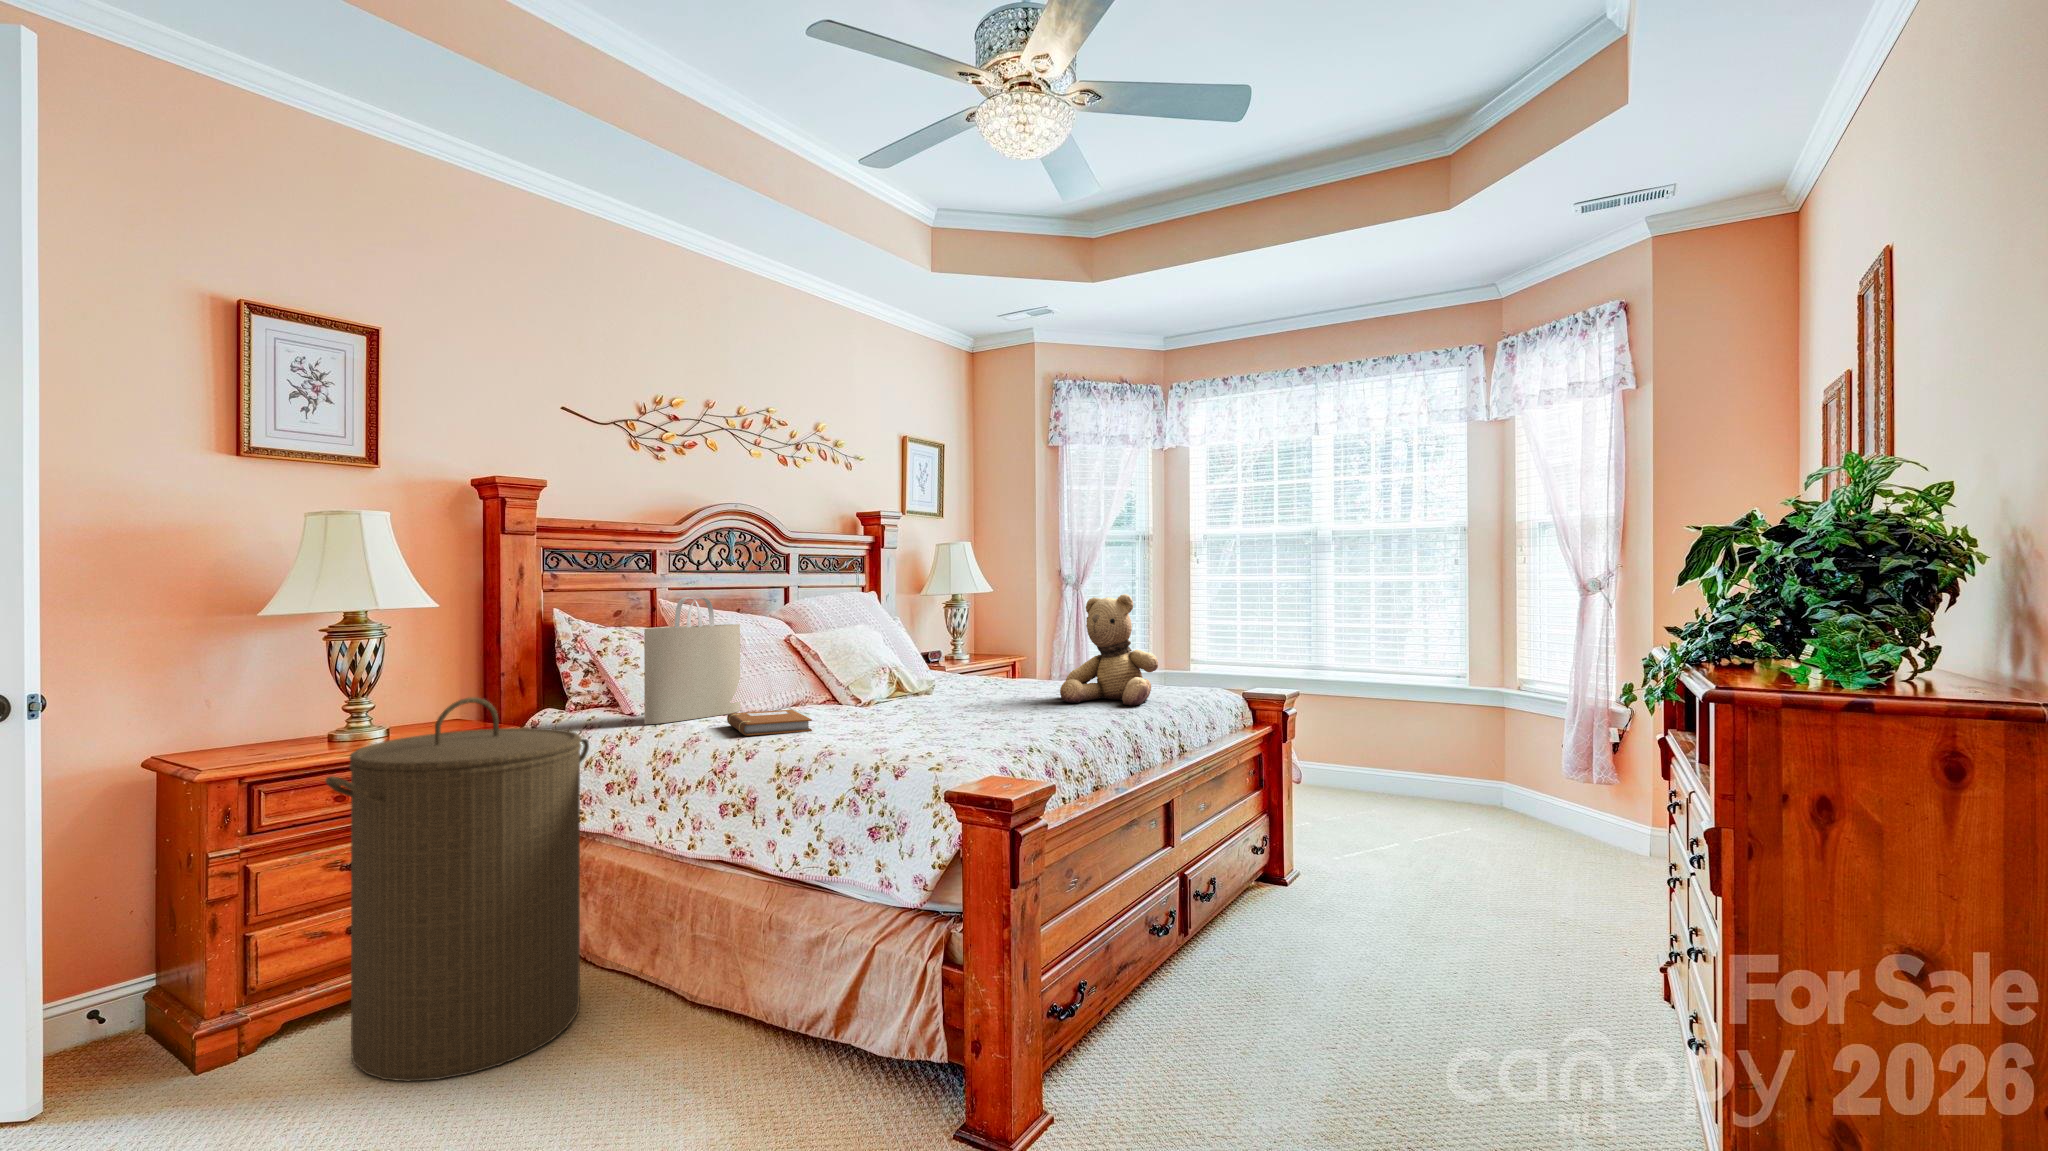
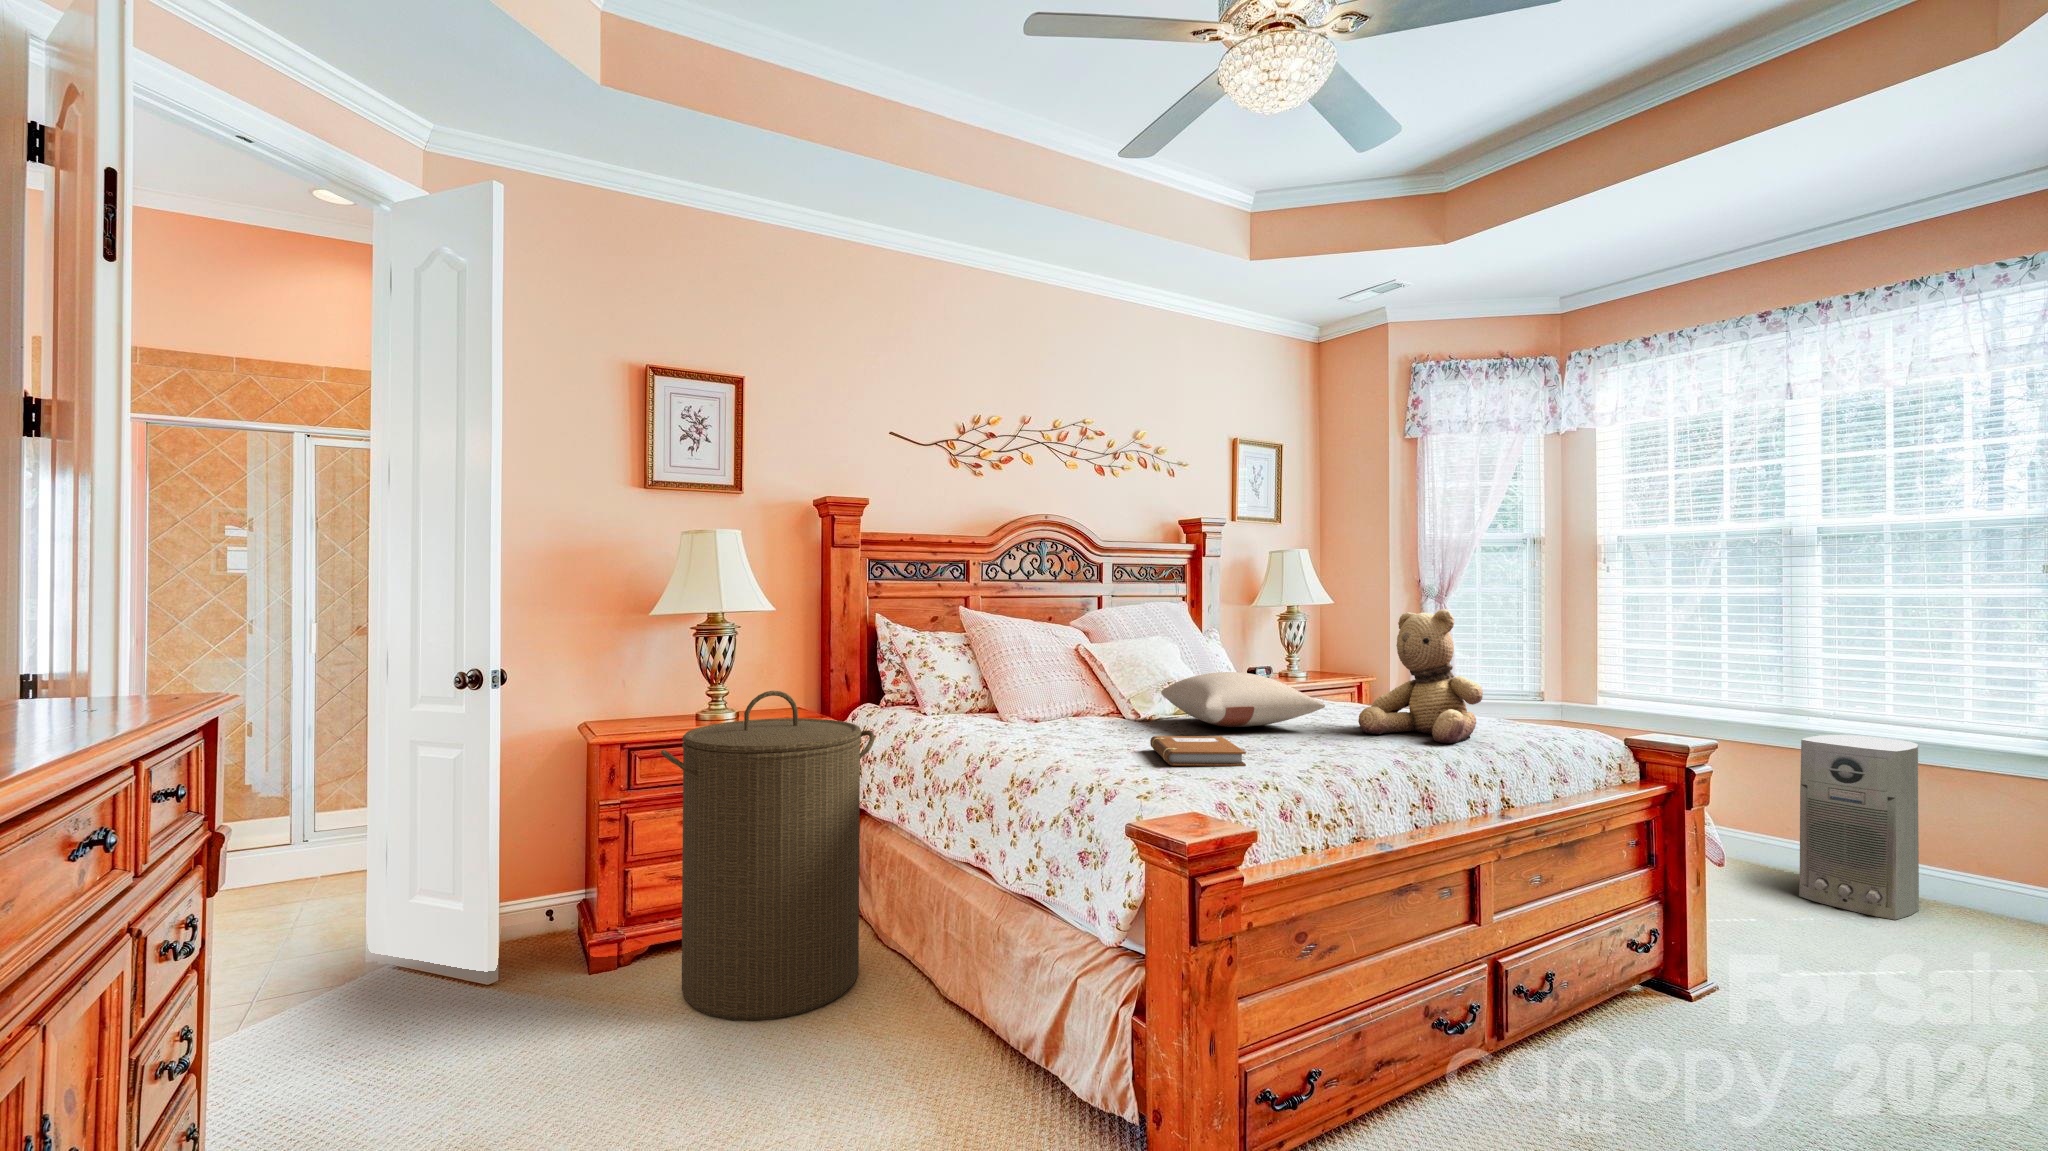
tote bag: present [644,597,740,724] -> none [931,605,1025,724]
pillow: none [880,655,1034,705] -> present [1161,672,1325,727]
air purifier: none [1332,684,1399,814] -> present [1799,735,1919,920]
notebook: present [727,710,812,736] -> present [1150,736,1246,766]

